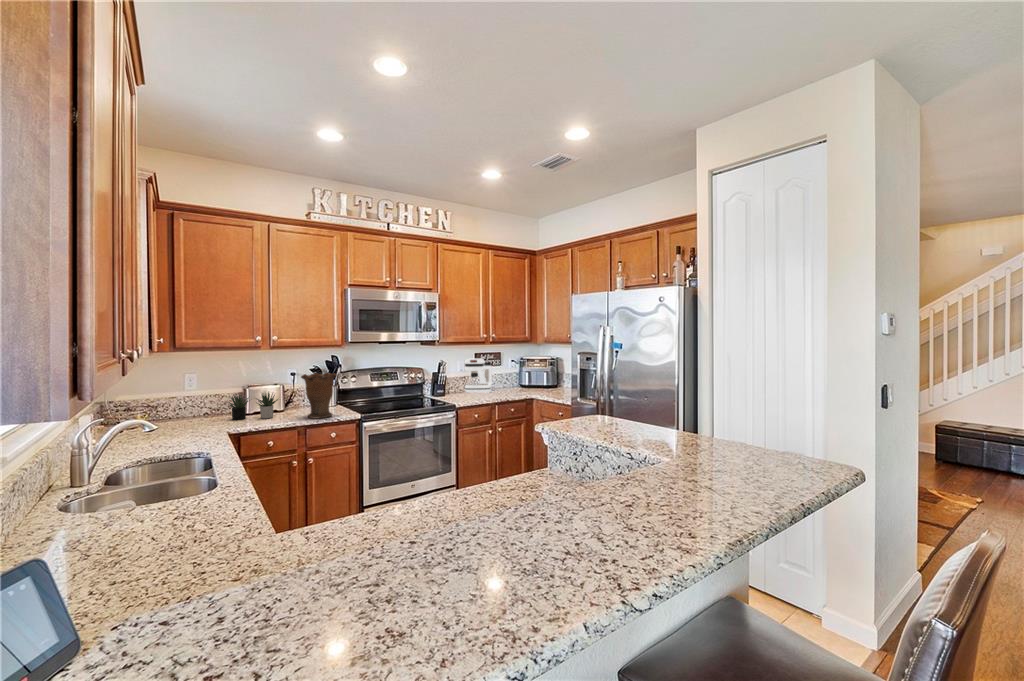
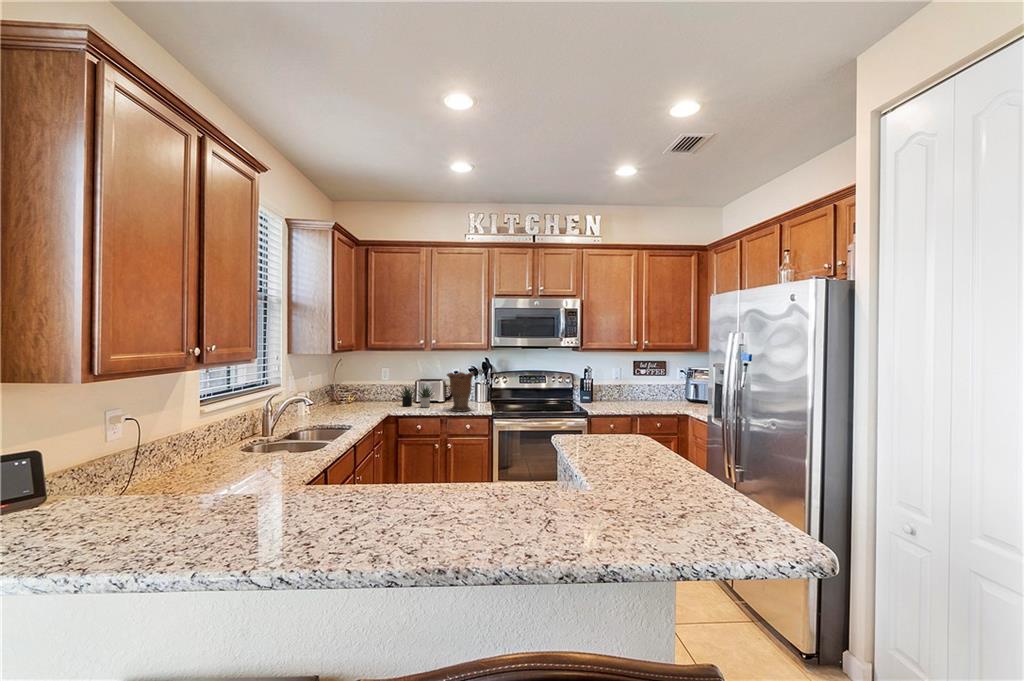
coffee maker: present [465,358,492,393] -> none [620,366,653,404]

